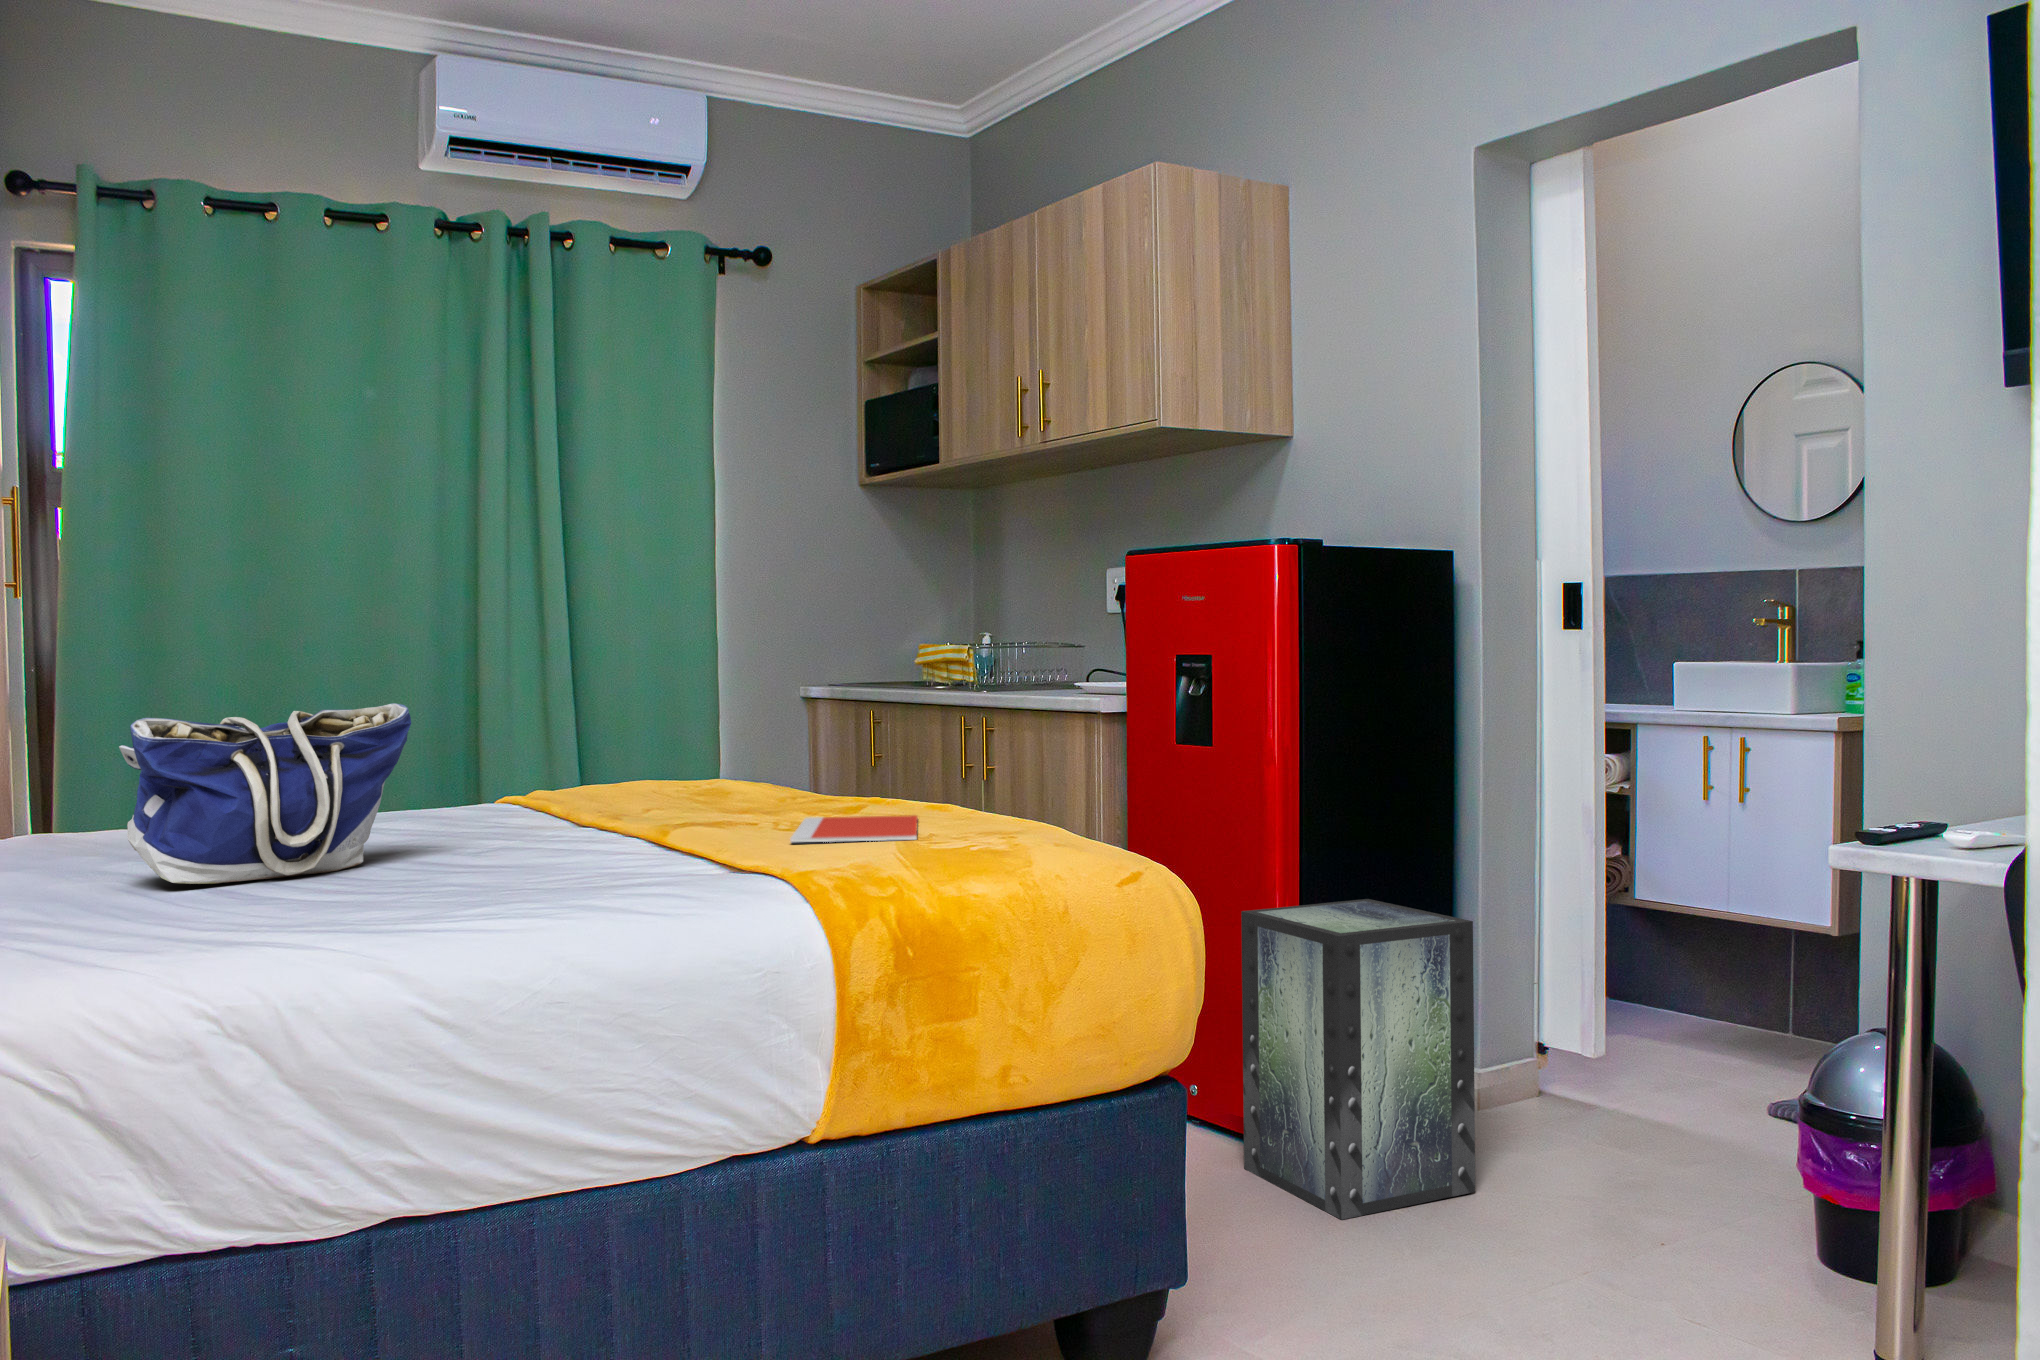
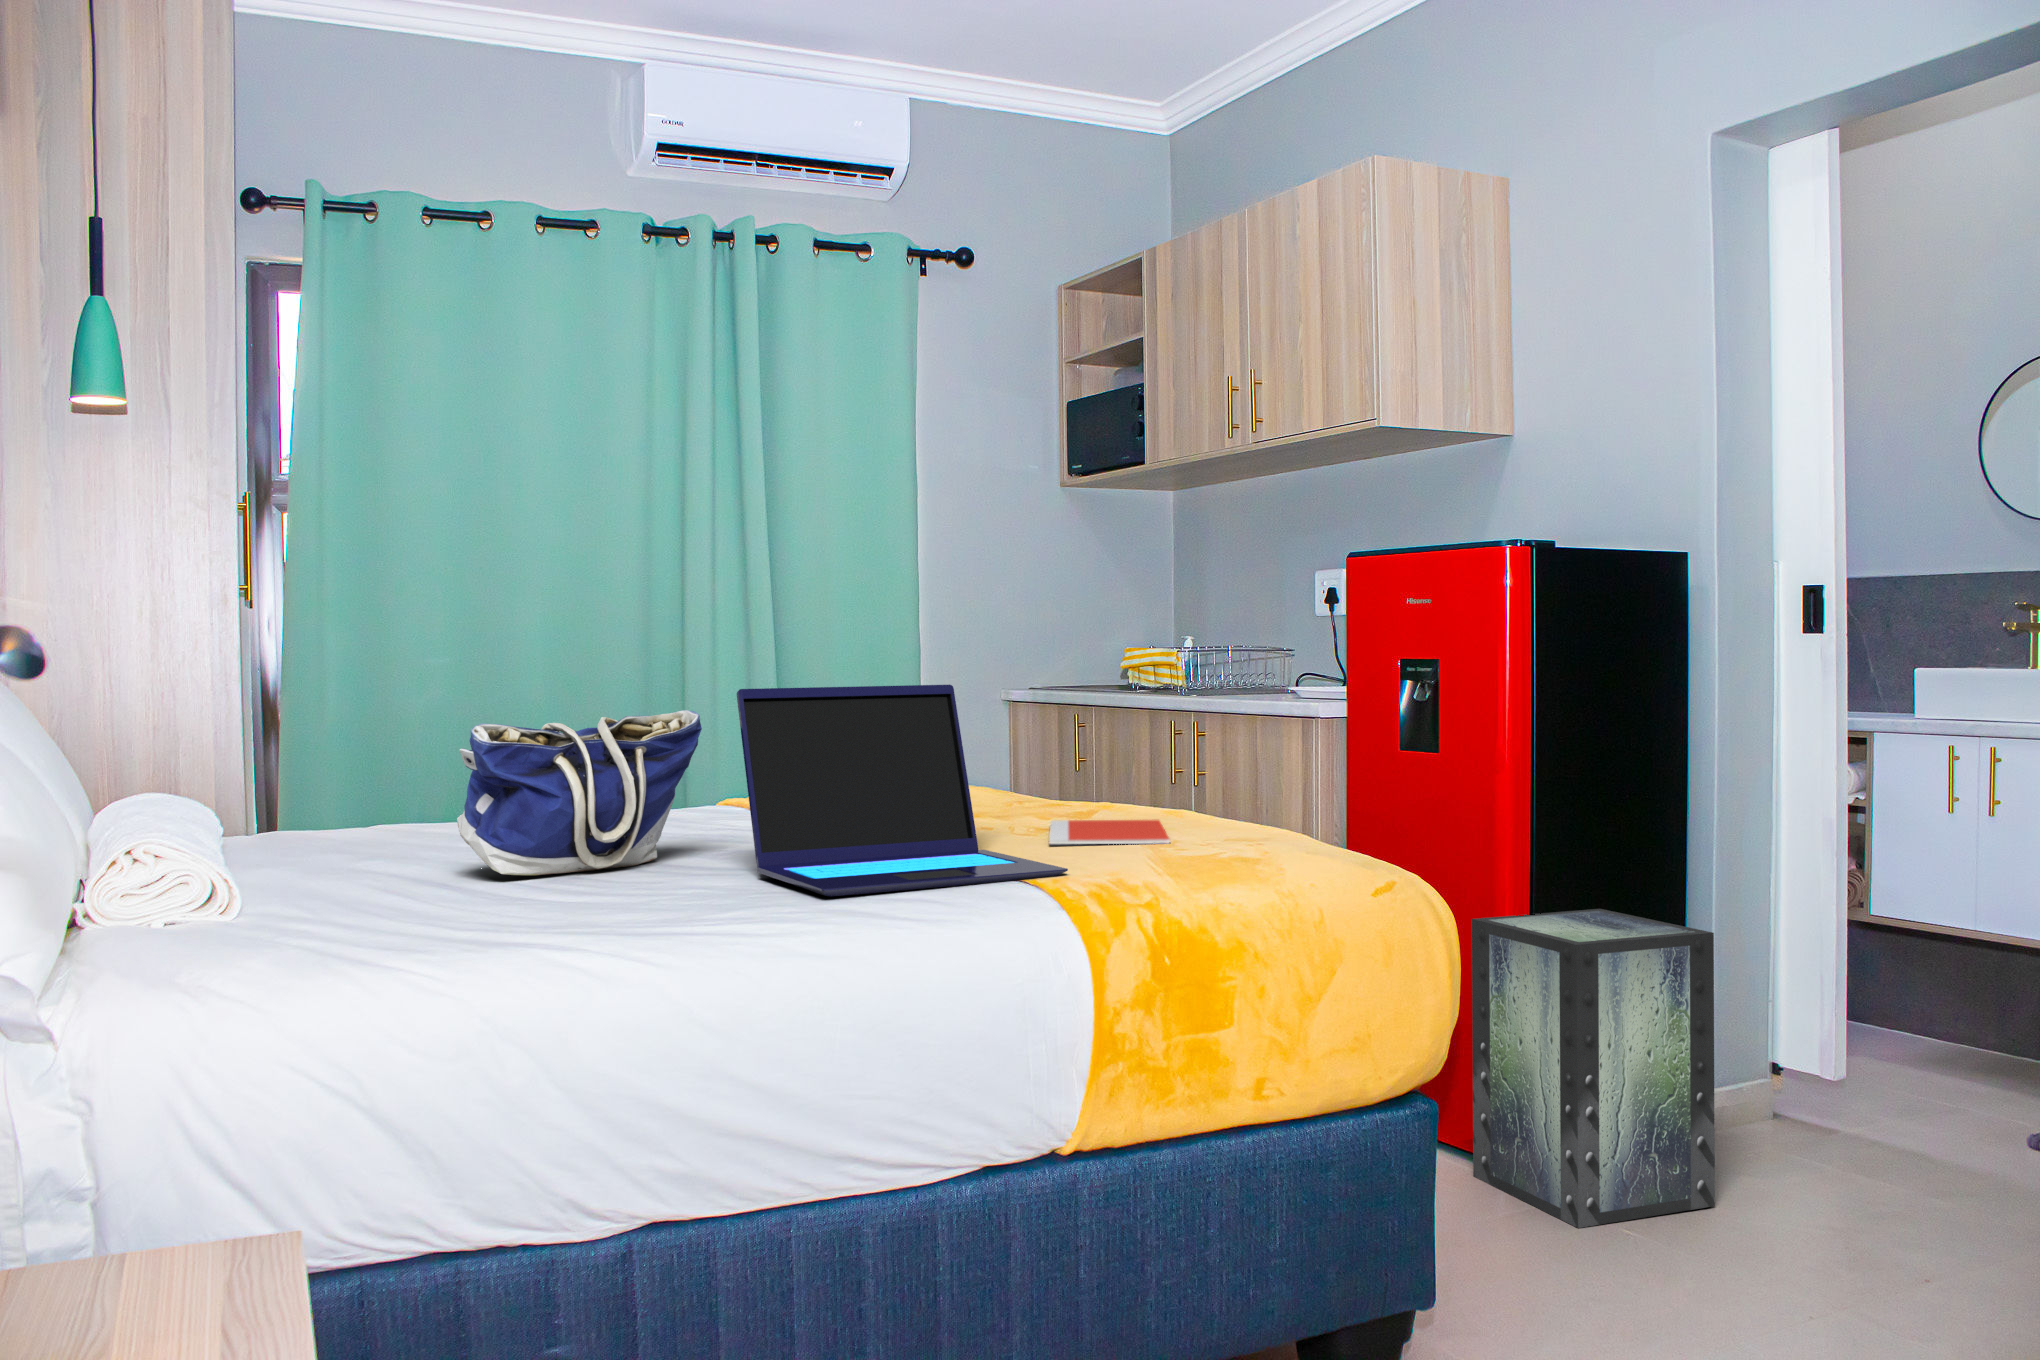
laptop: none [439,675,791,902] -> present [737,685,1068,896]

